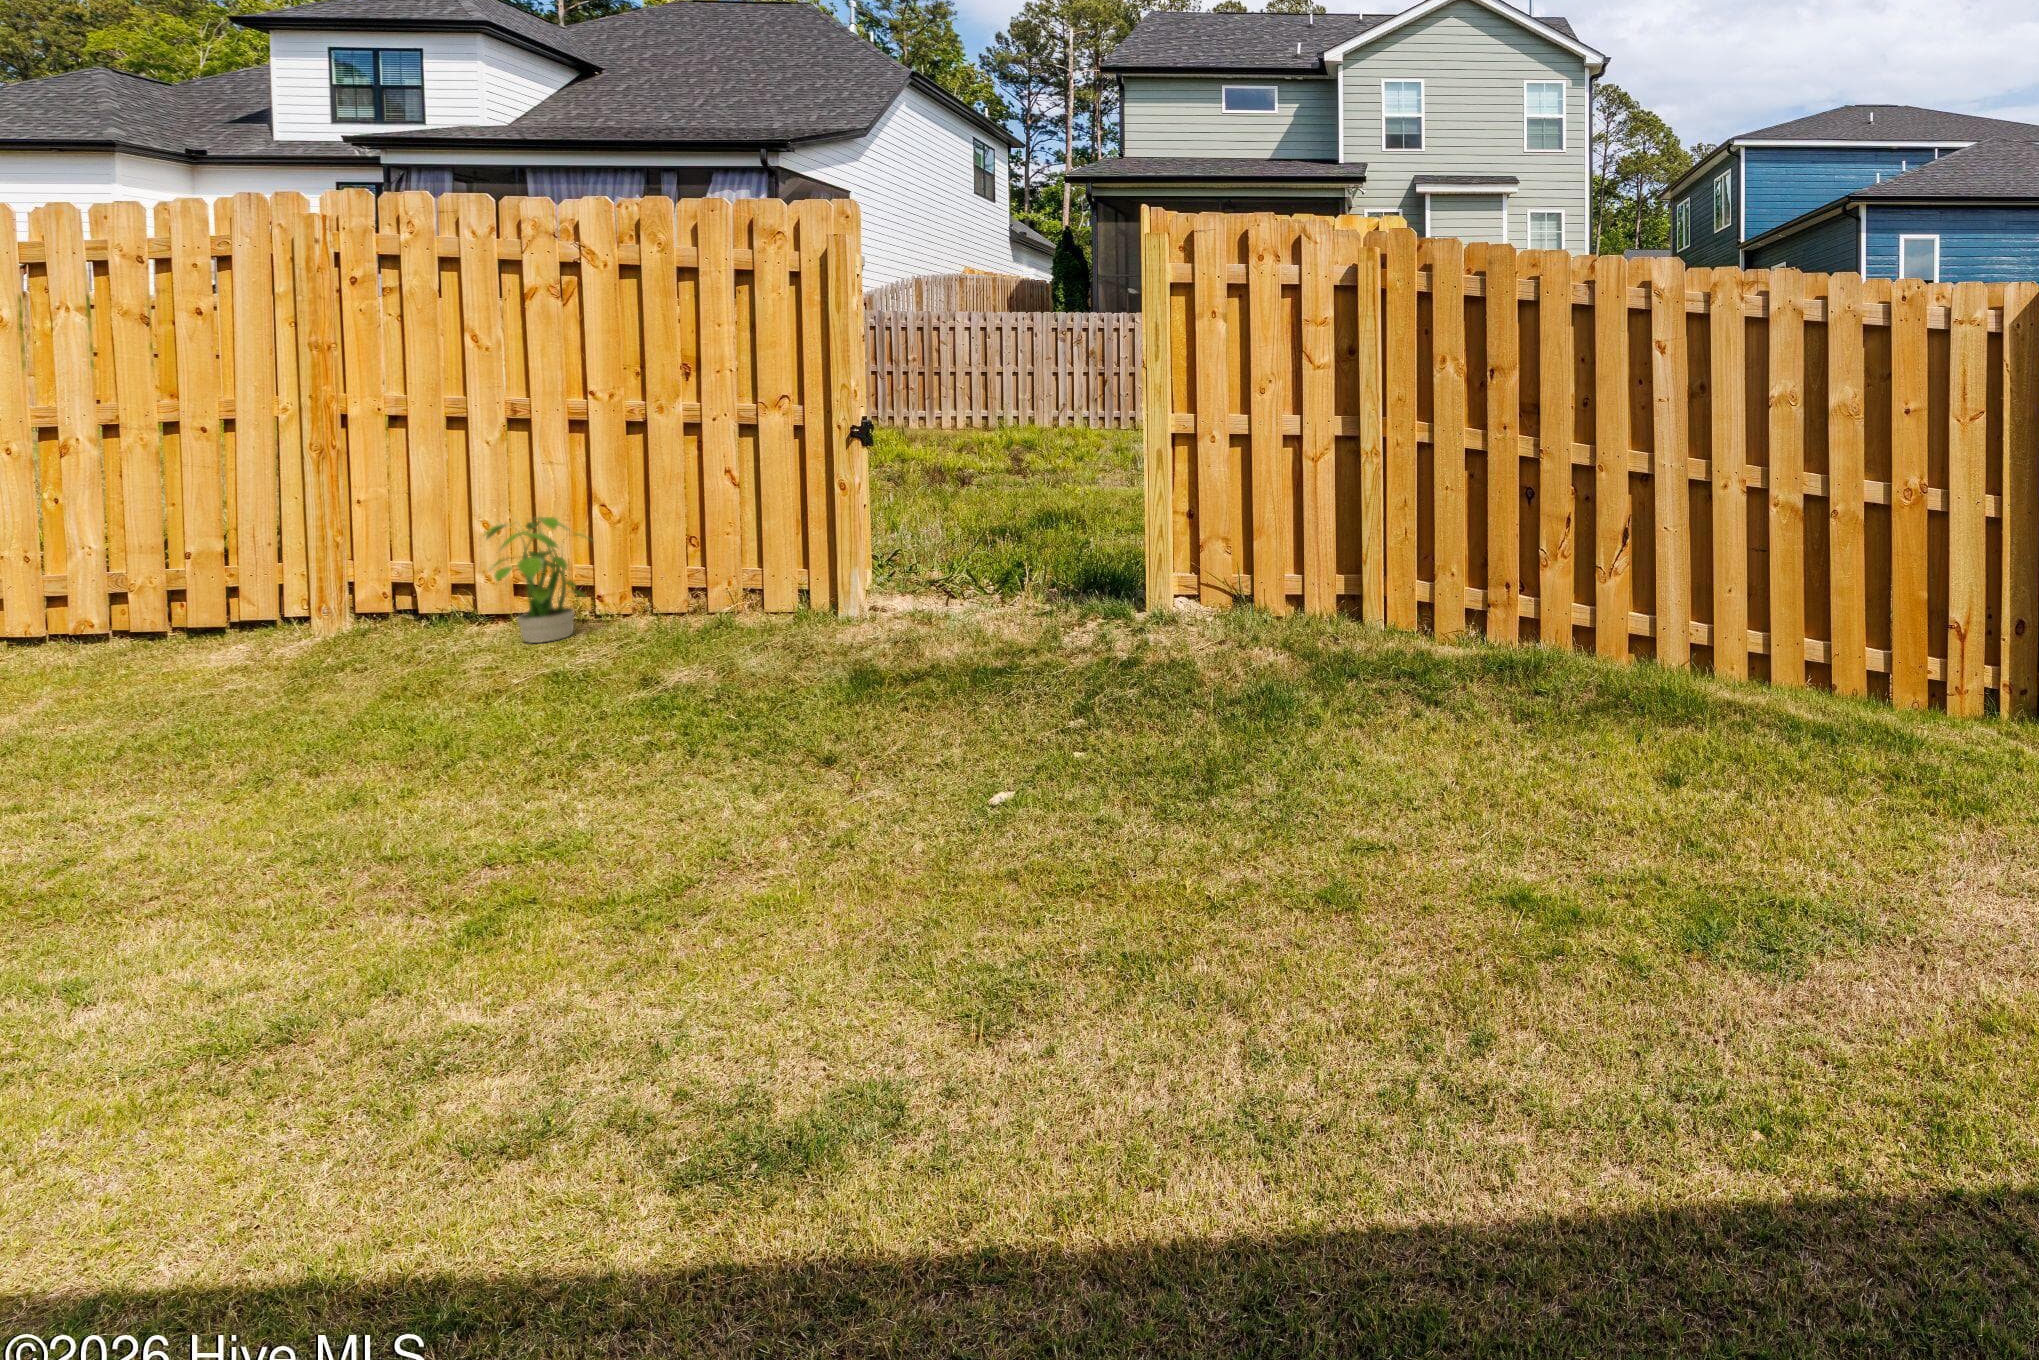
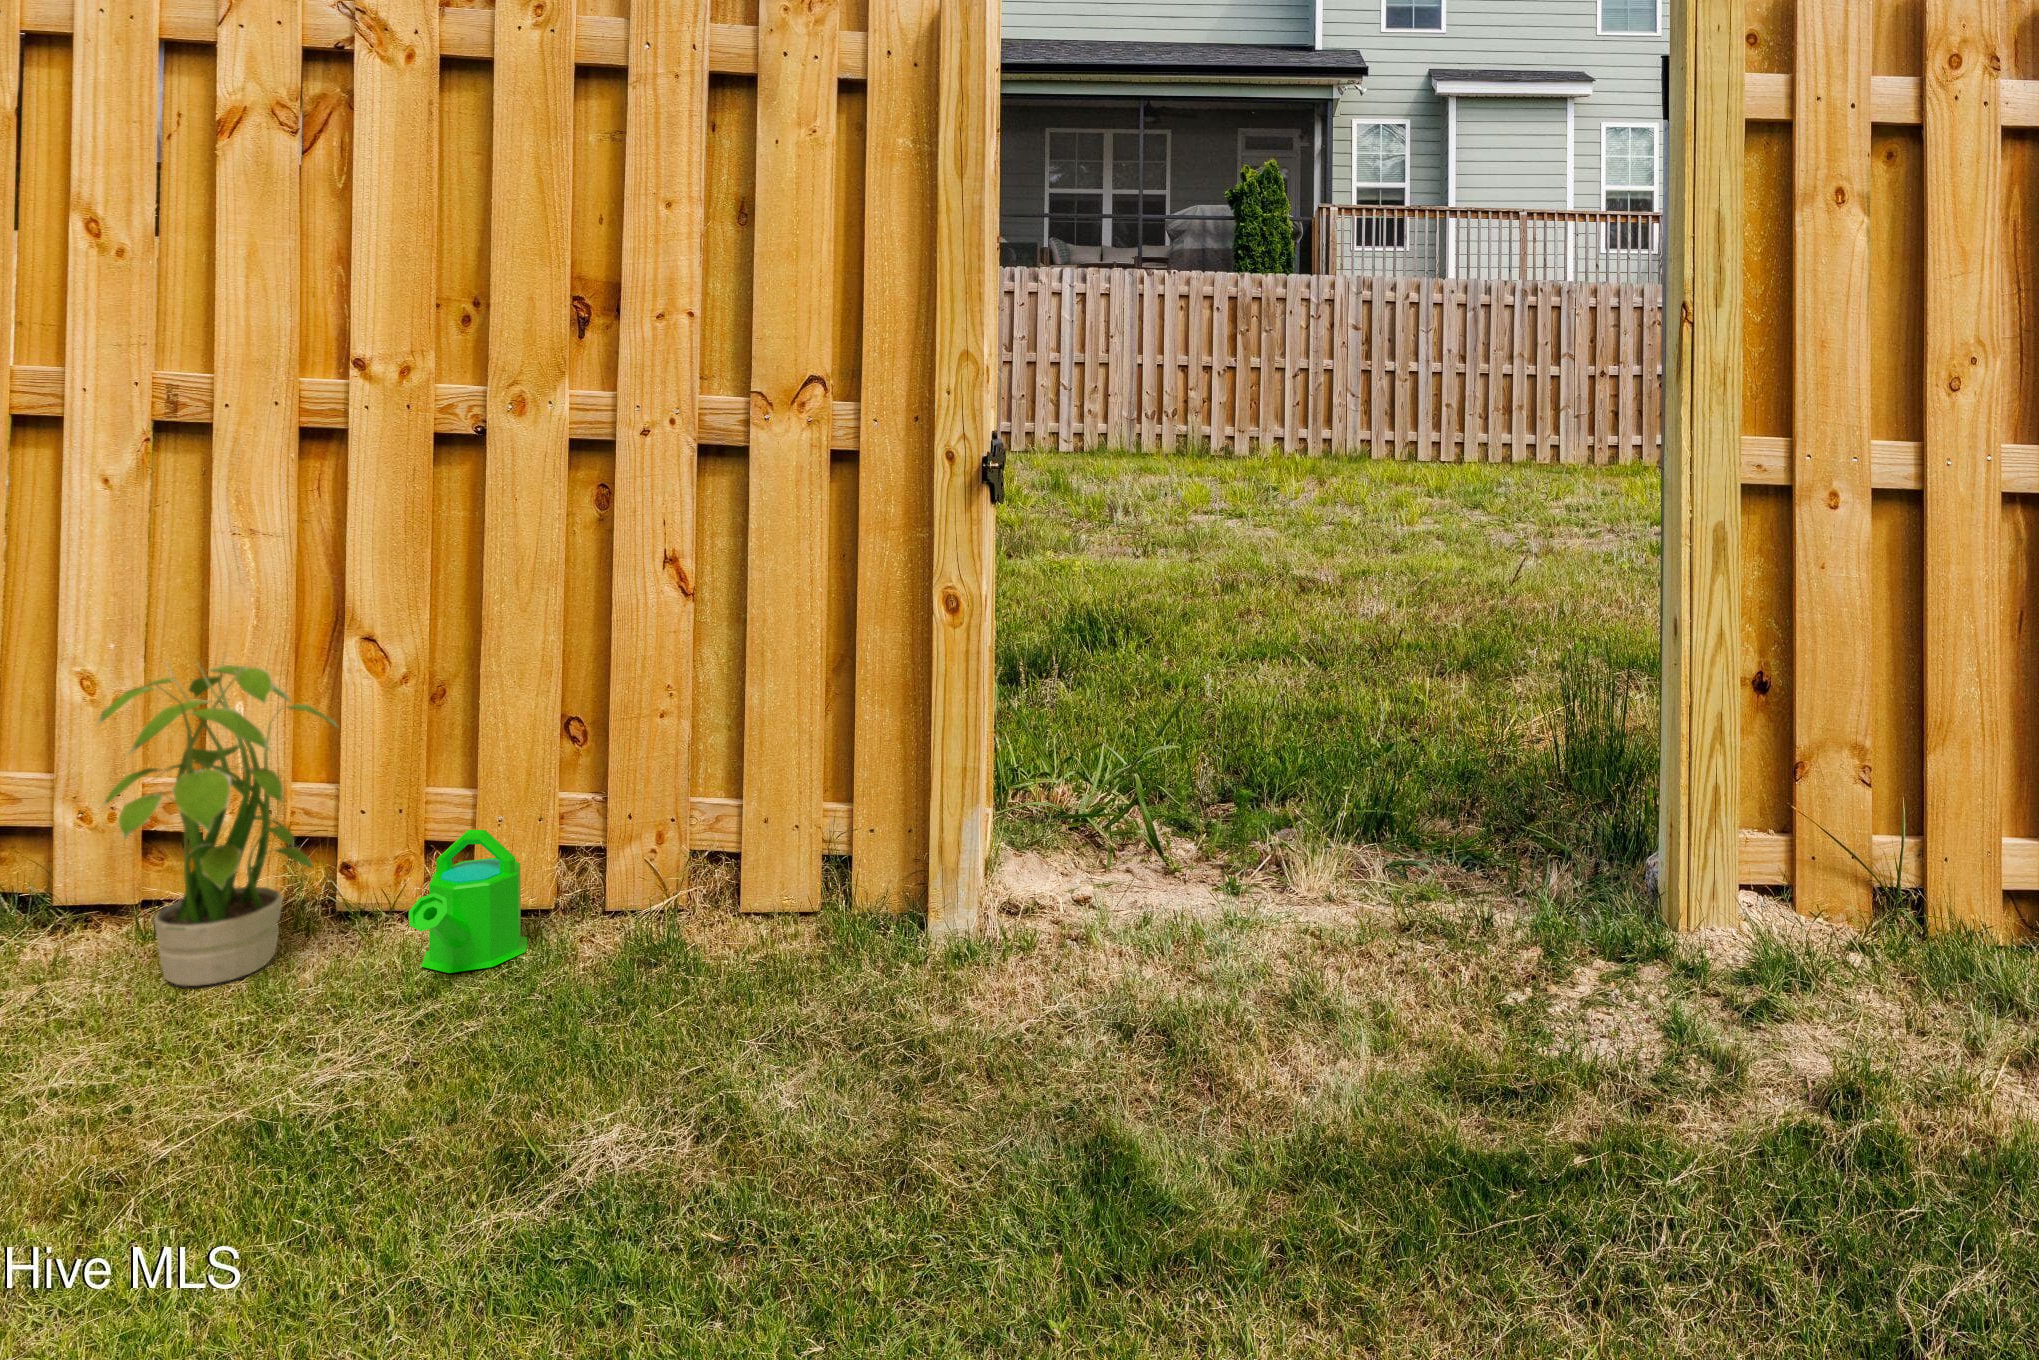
watering can: none [623,582,686,637] -> present [409,830,527,973]

